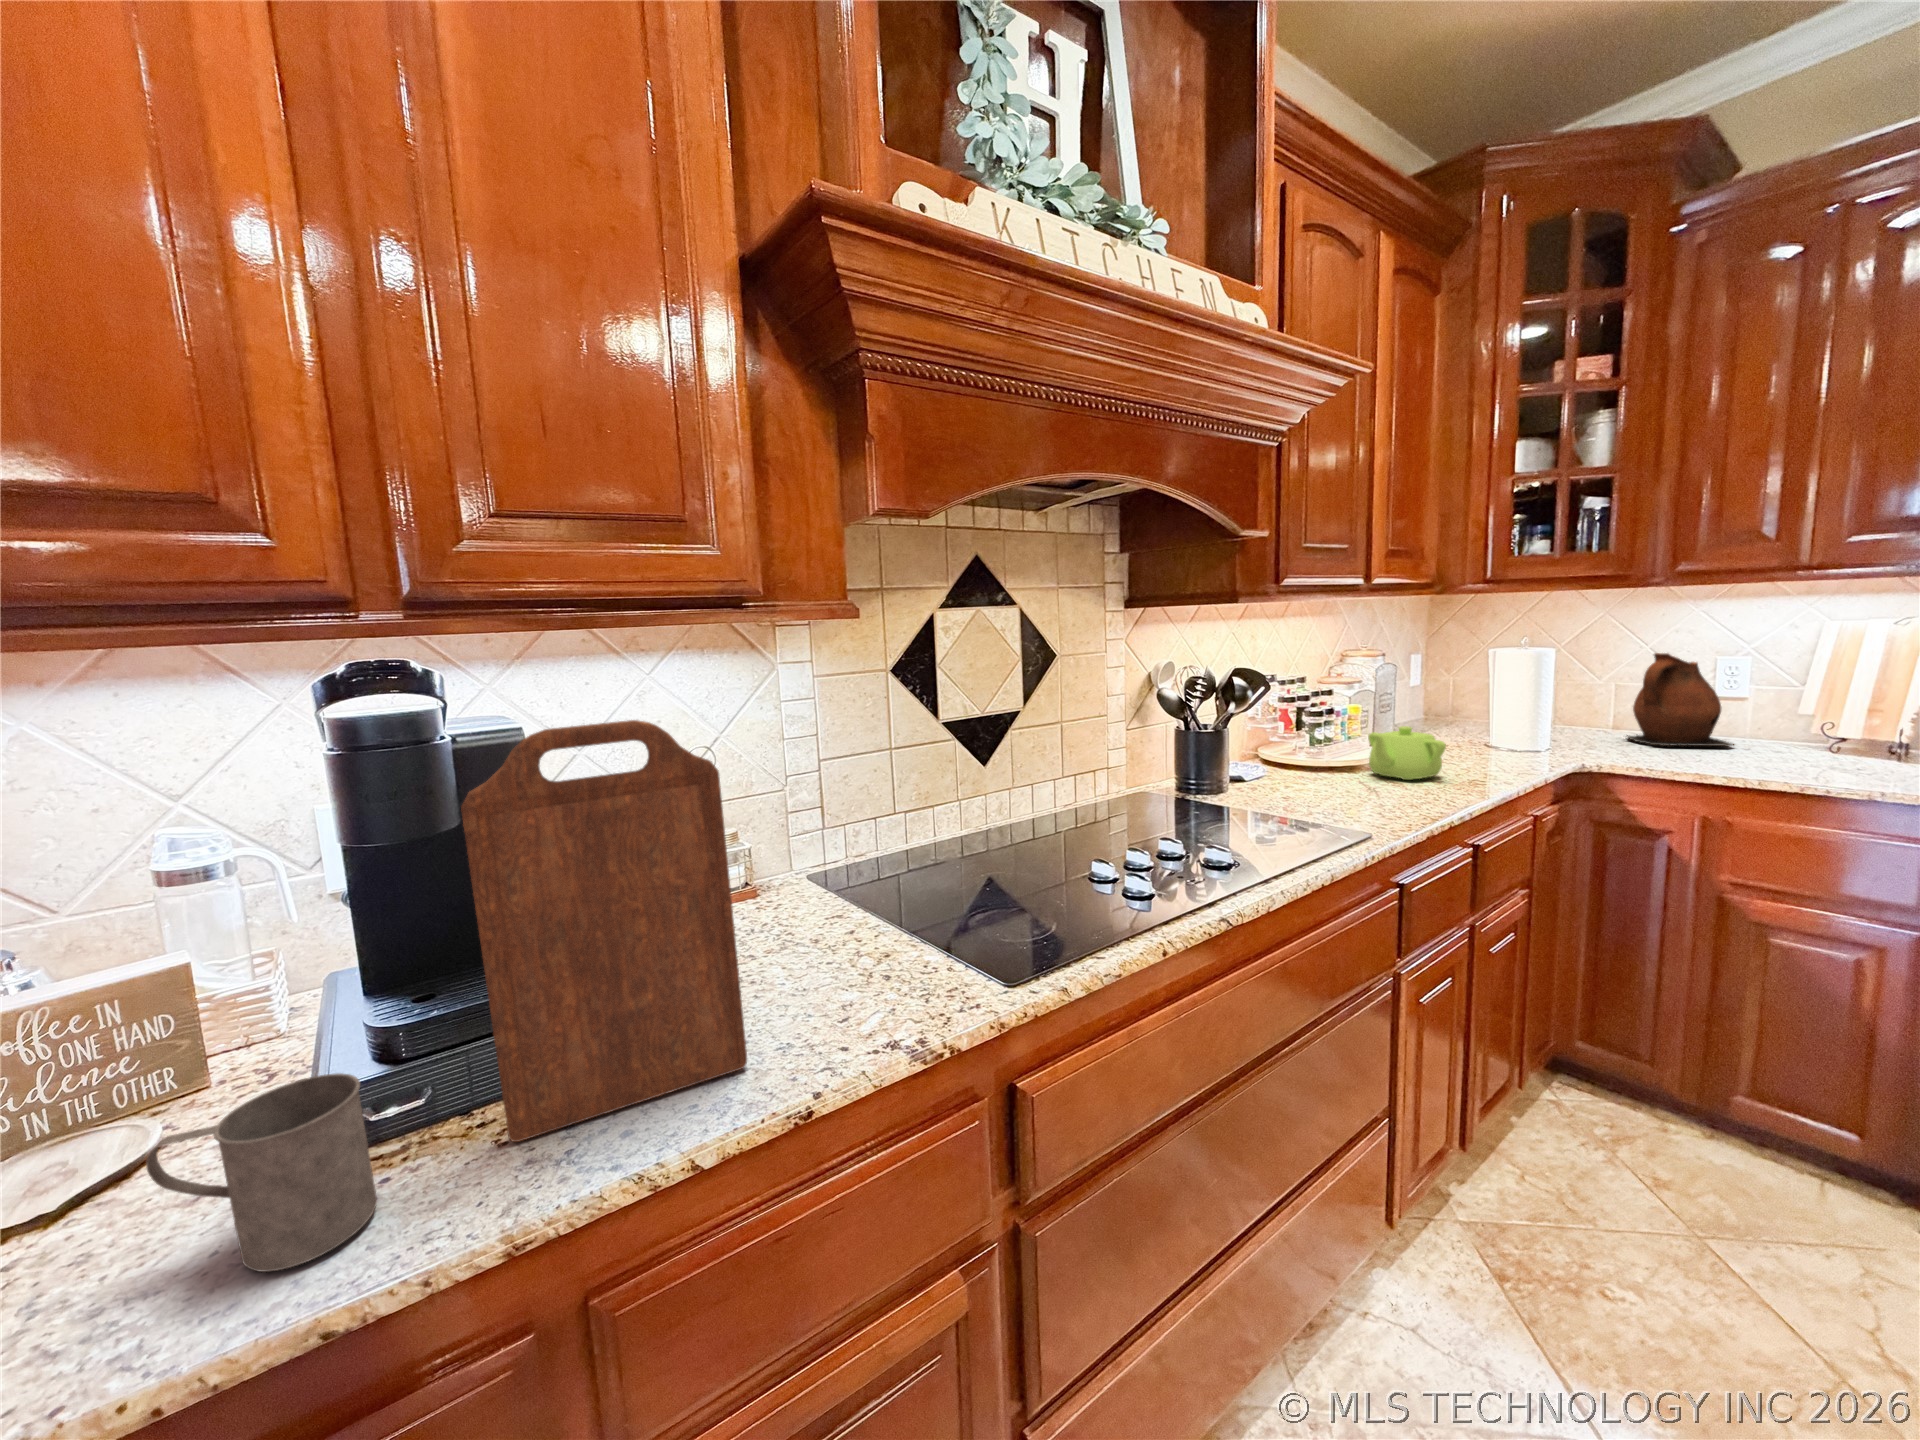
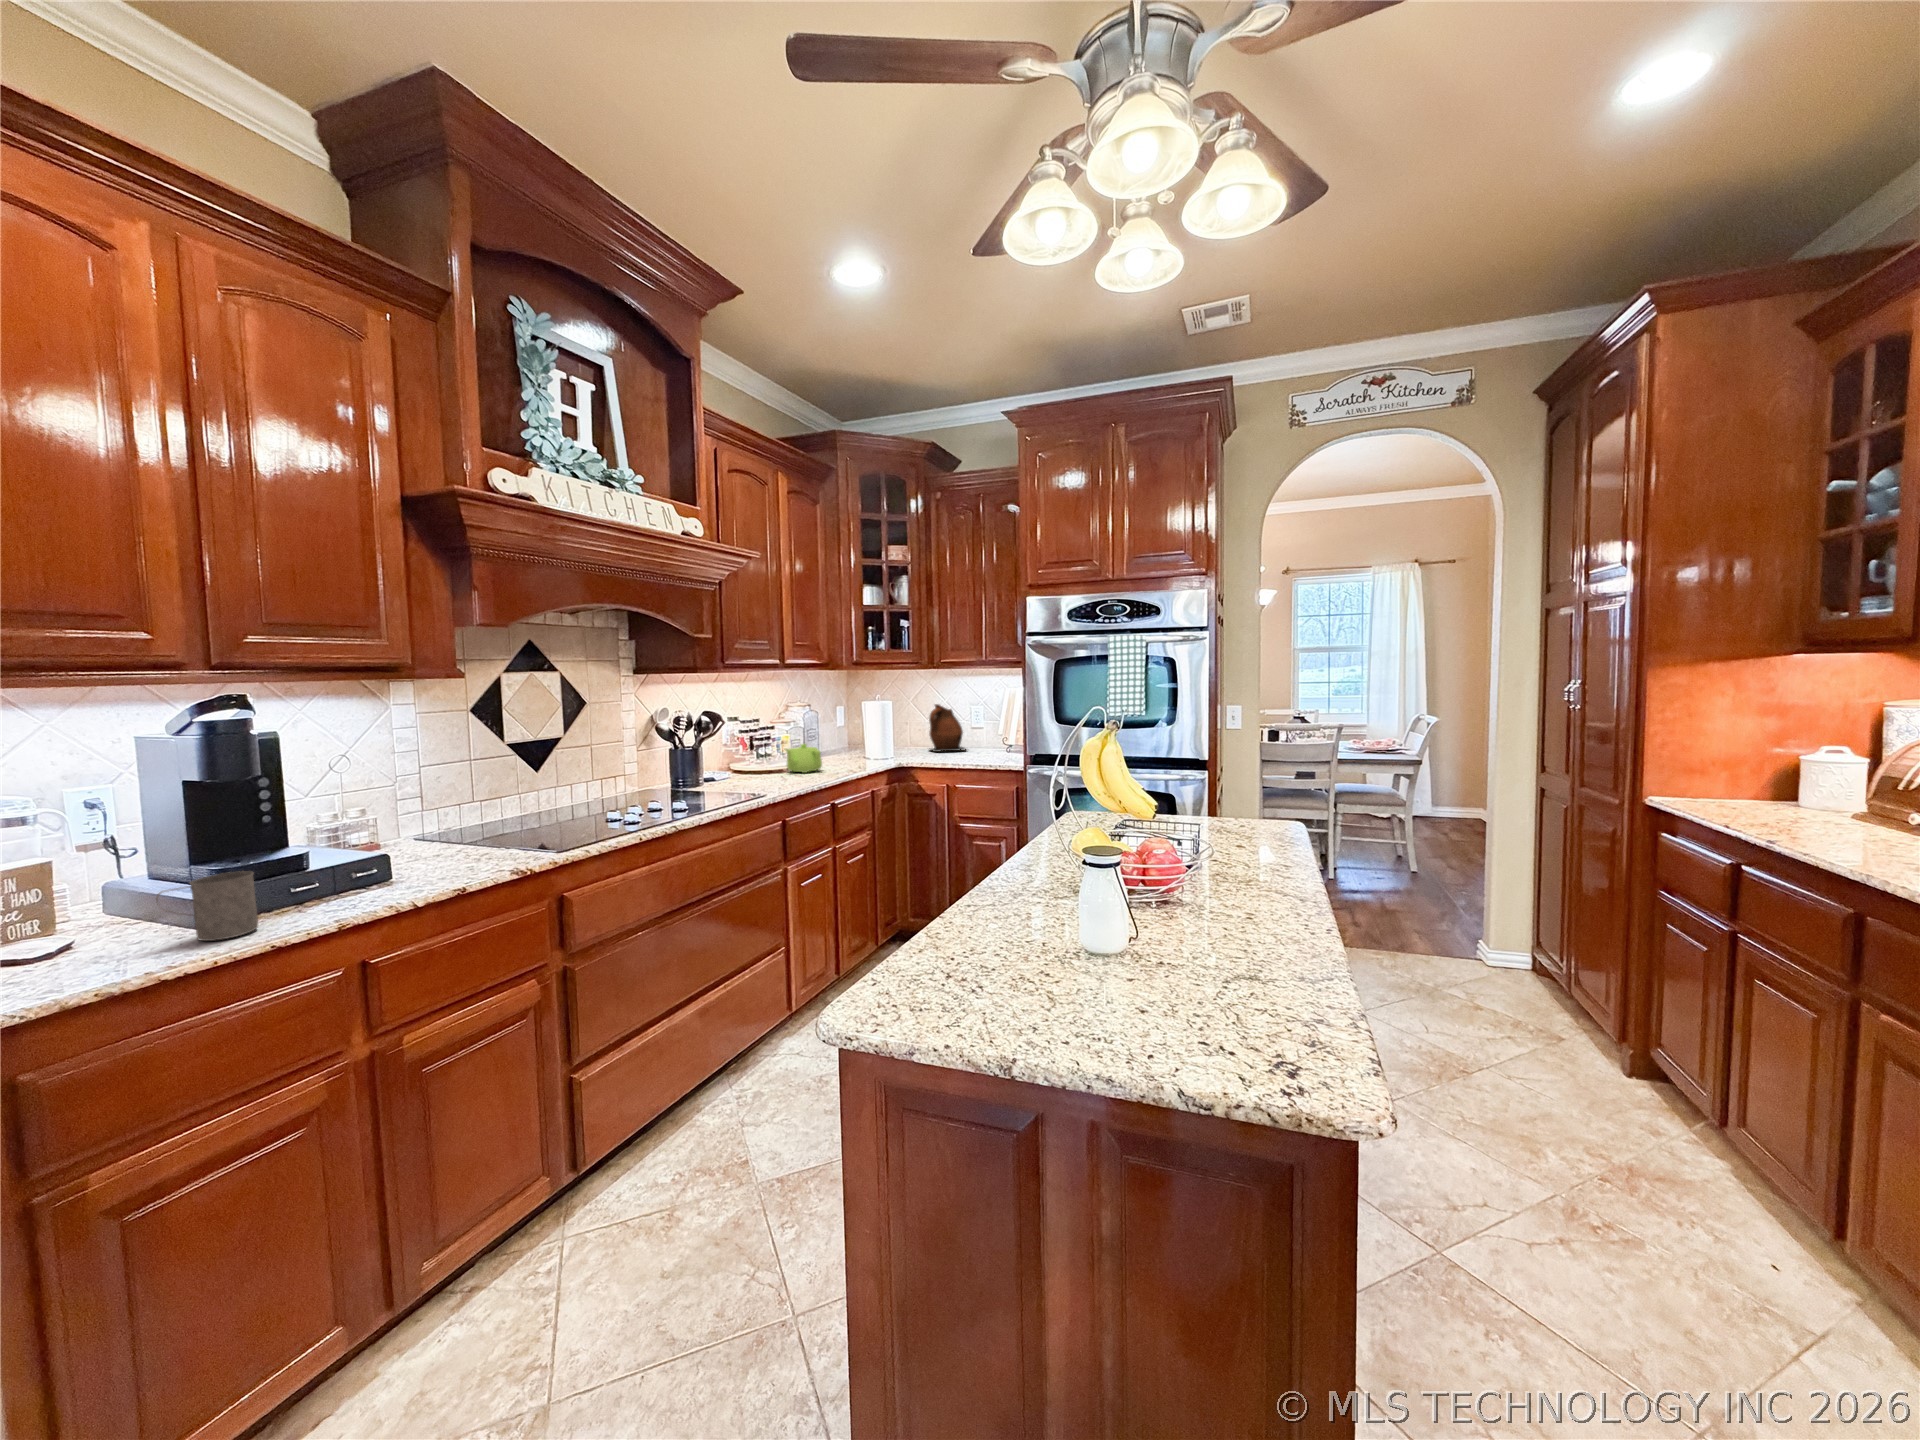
cutting board: present [461,720,747,1142] -> none [291,723,425,909]

